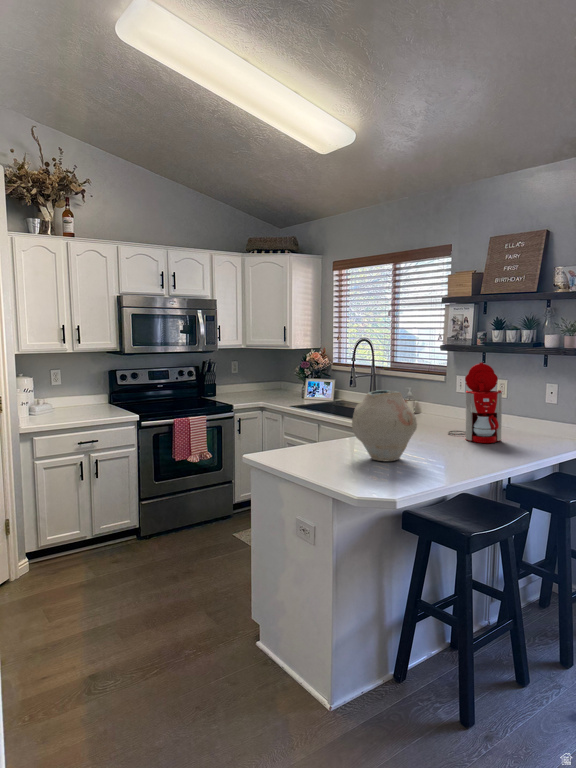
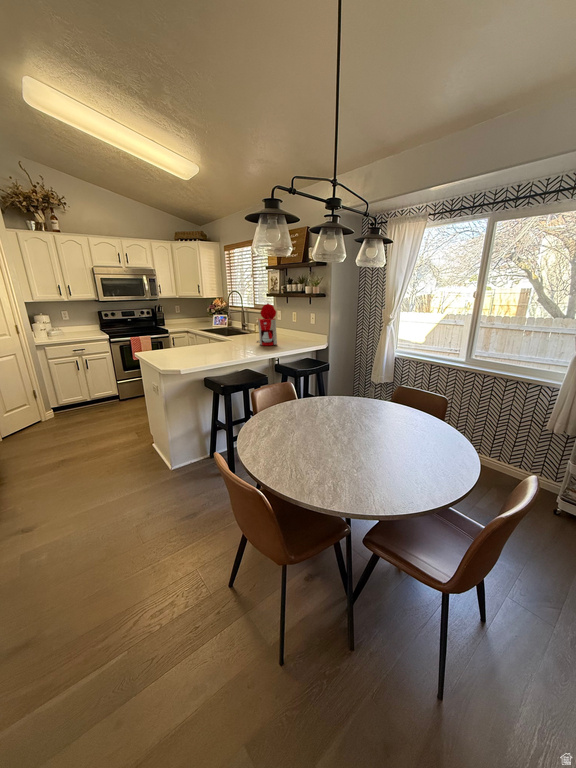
vase: present [352,390,417,461] -> none [181,318,215,355]

